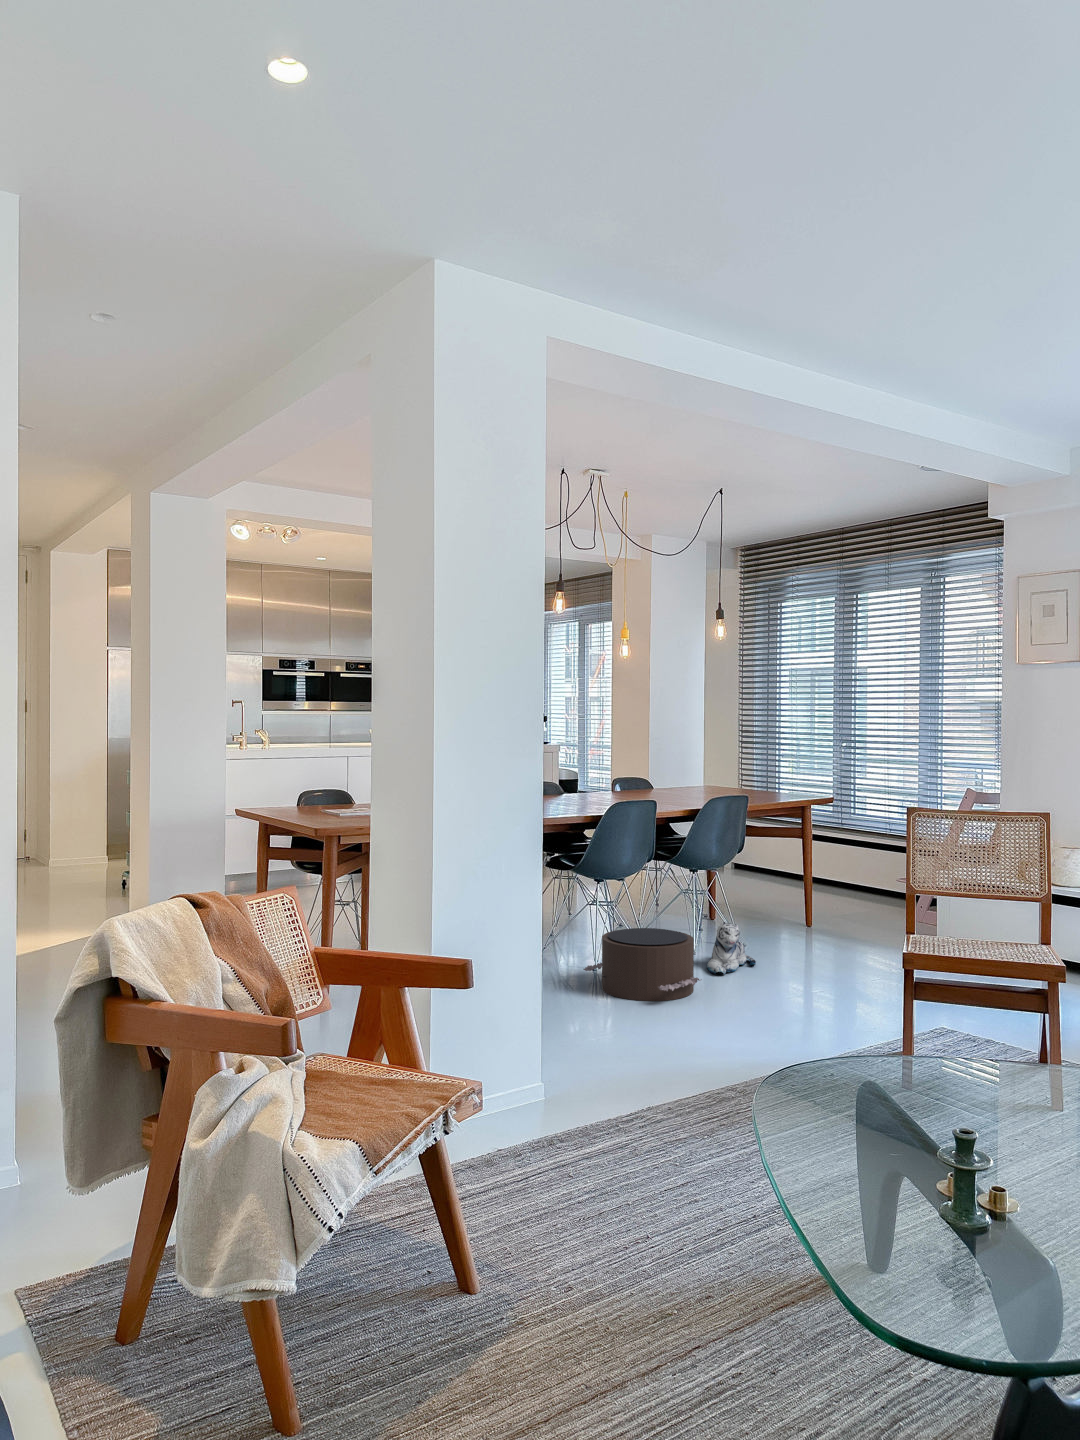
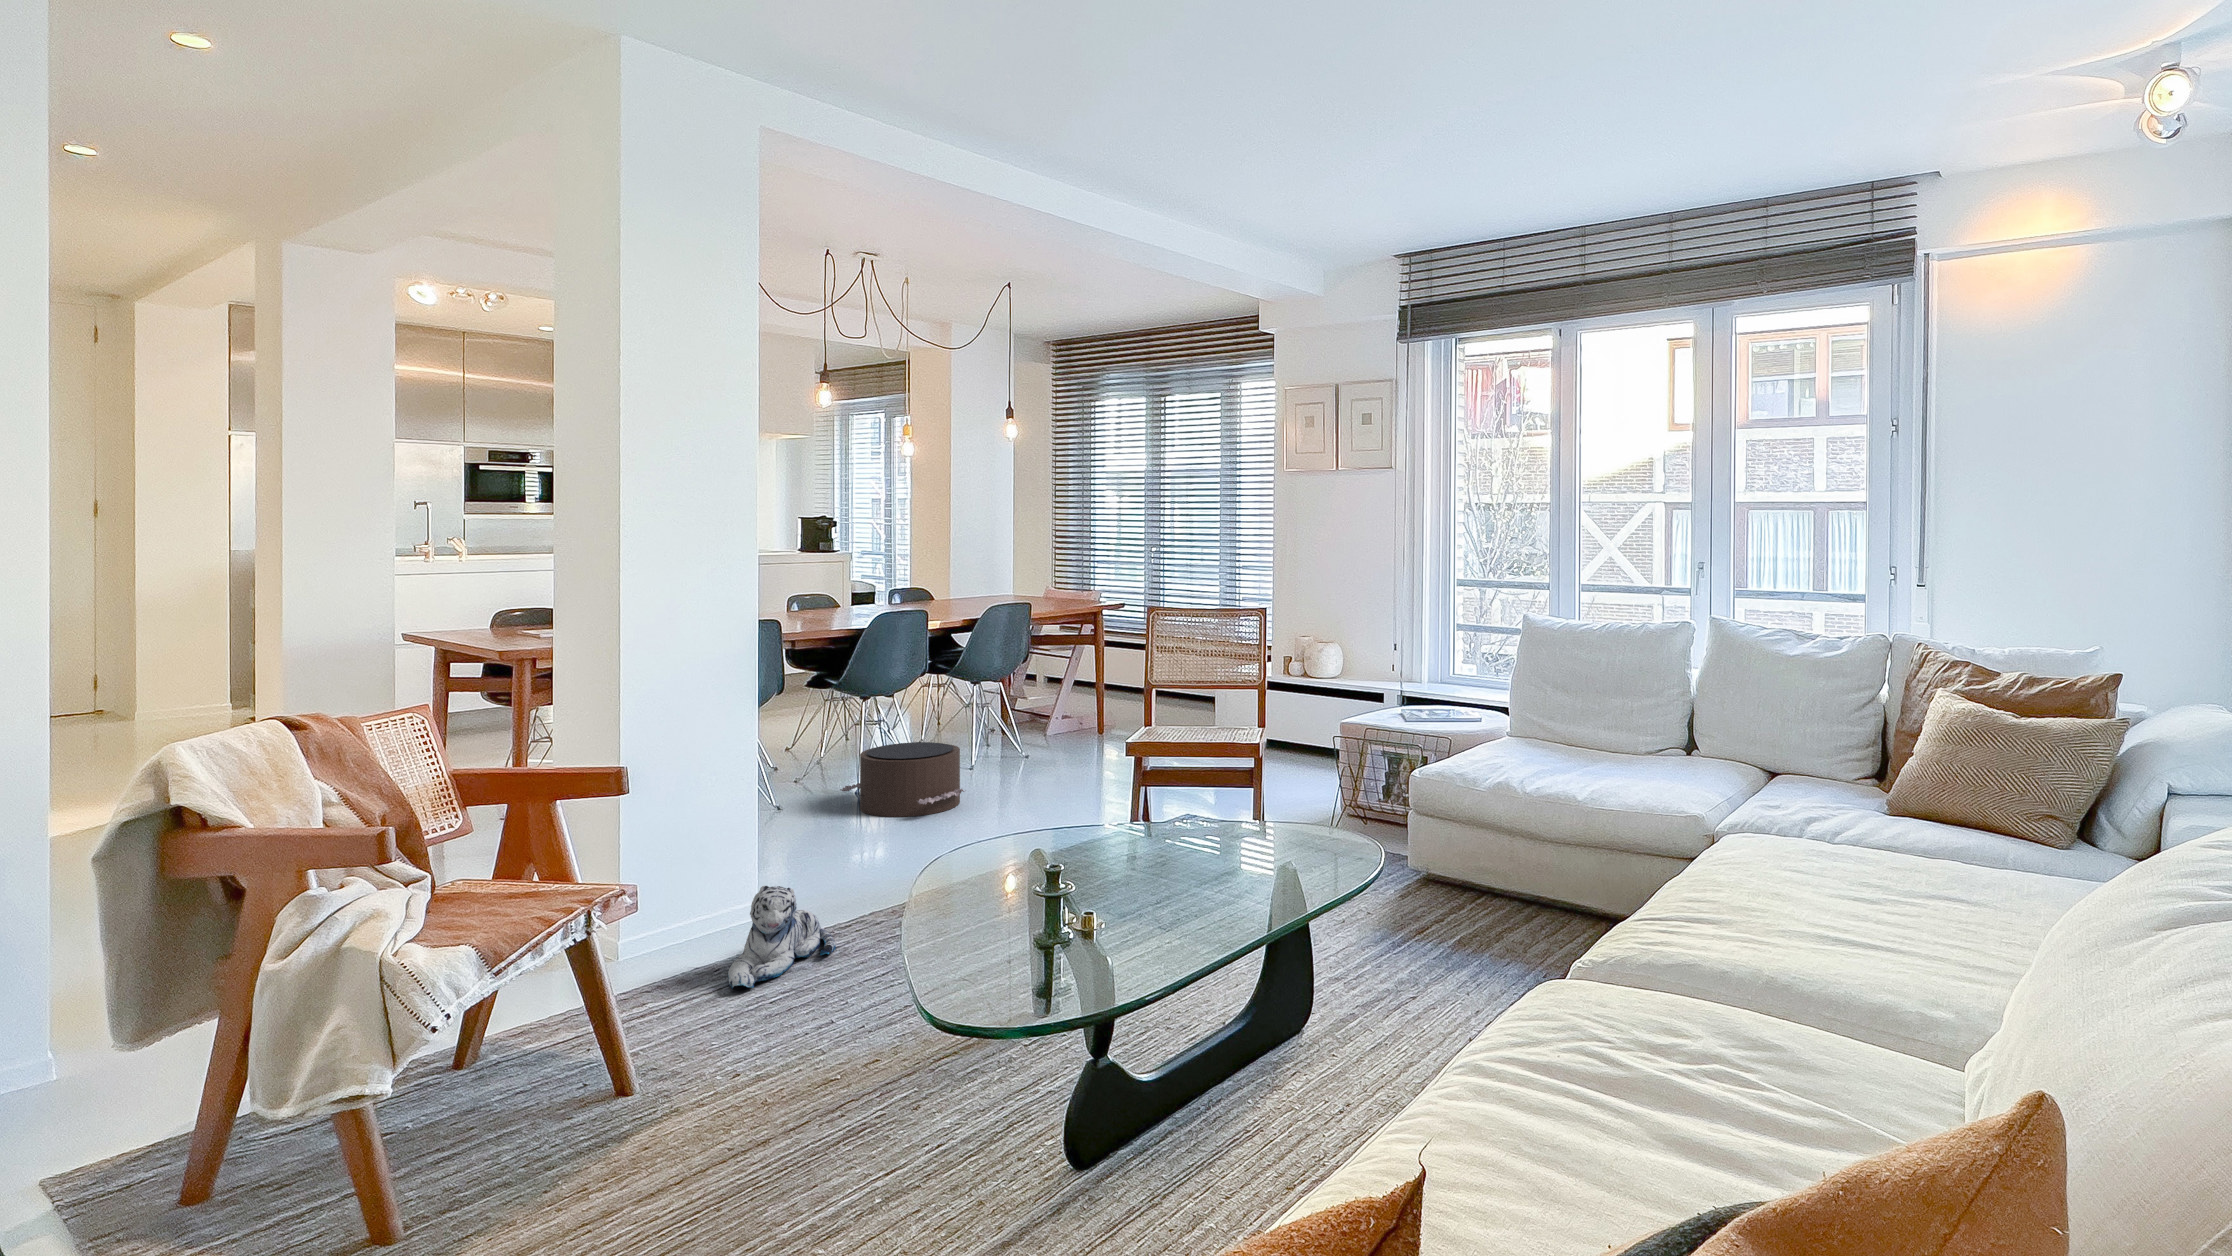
plush toy: present [707,922,756,974] -> present [728,886,836,989]

